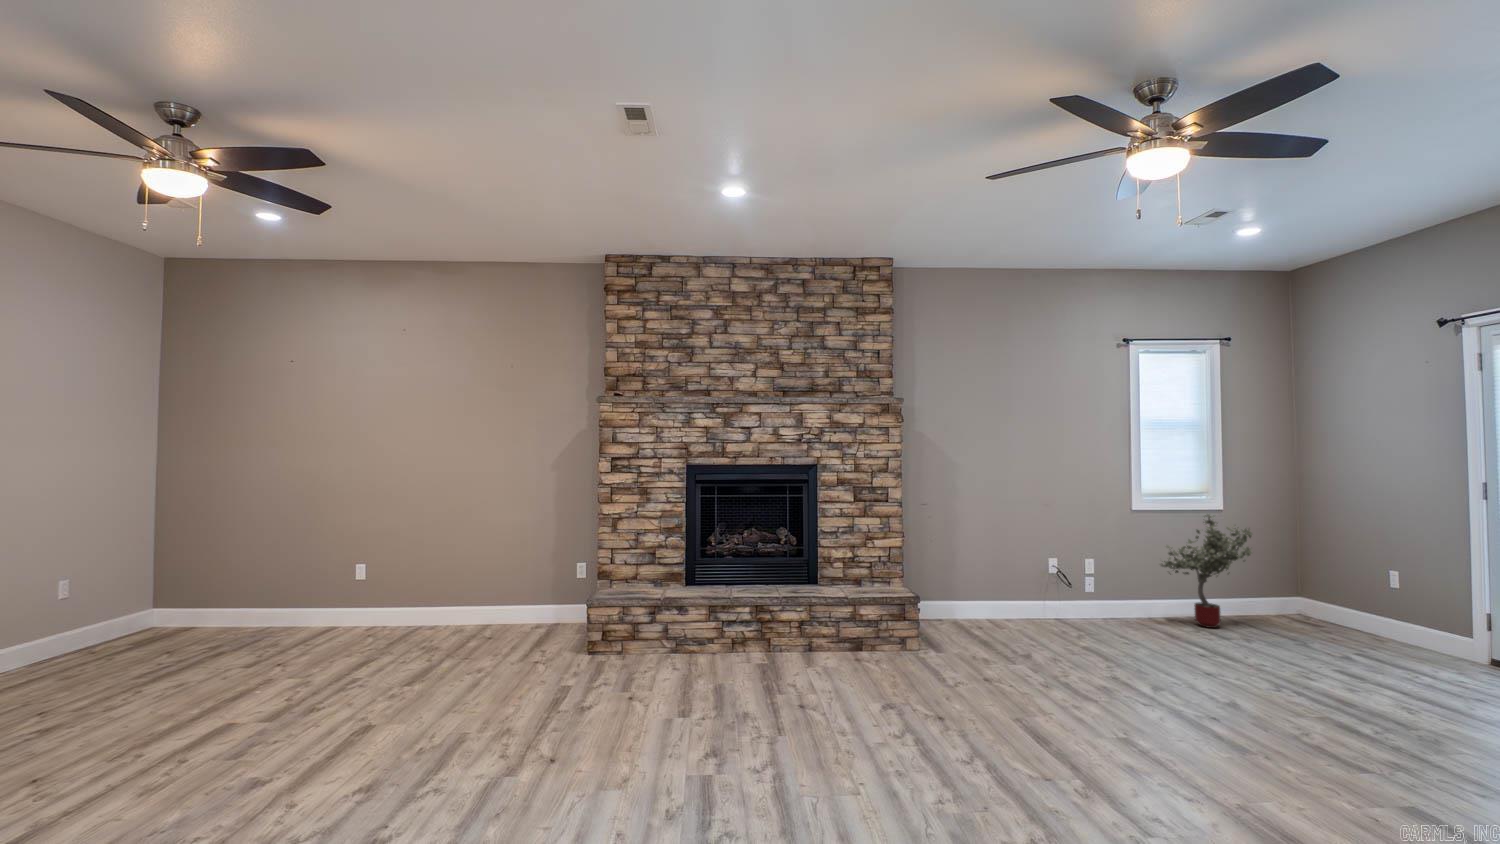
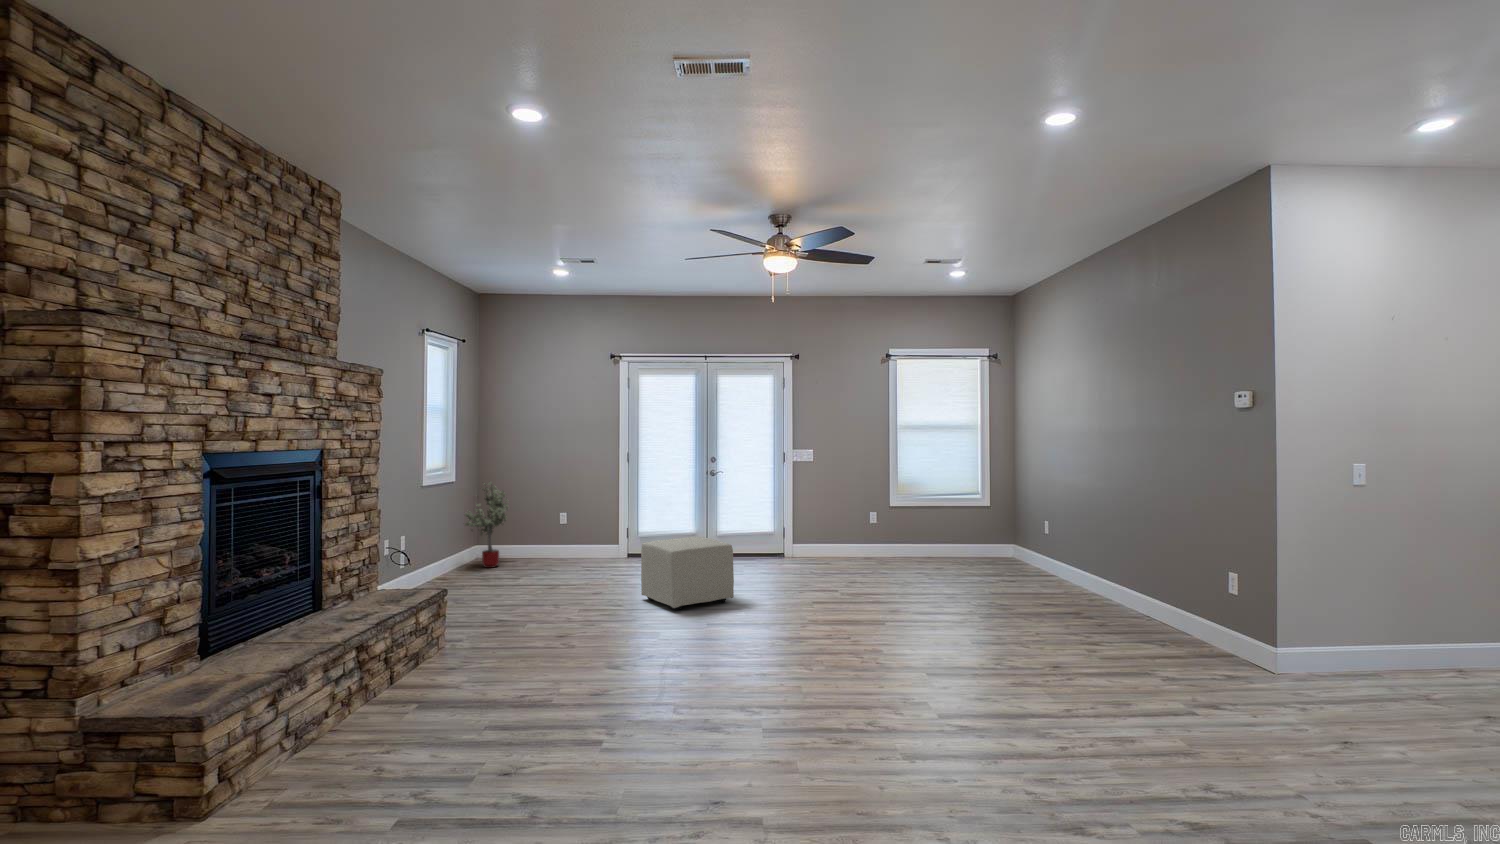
ottoman: none [1088,628,1278,783] -> present [641,537,734,610]

